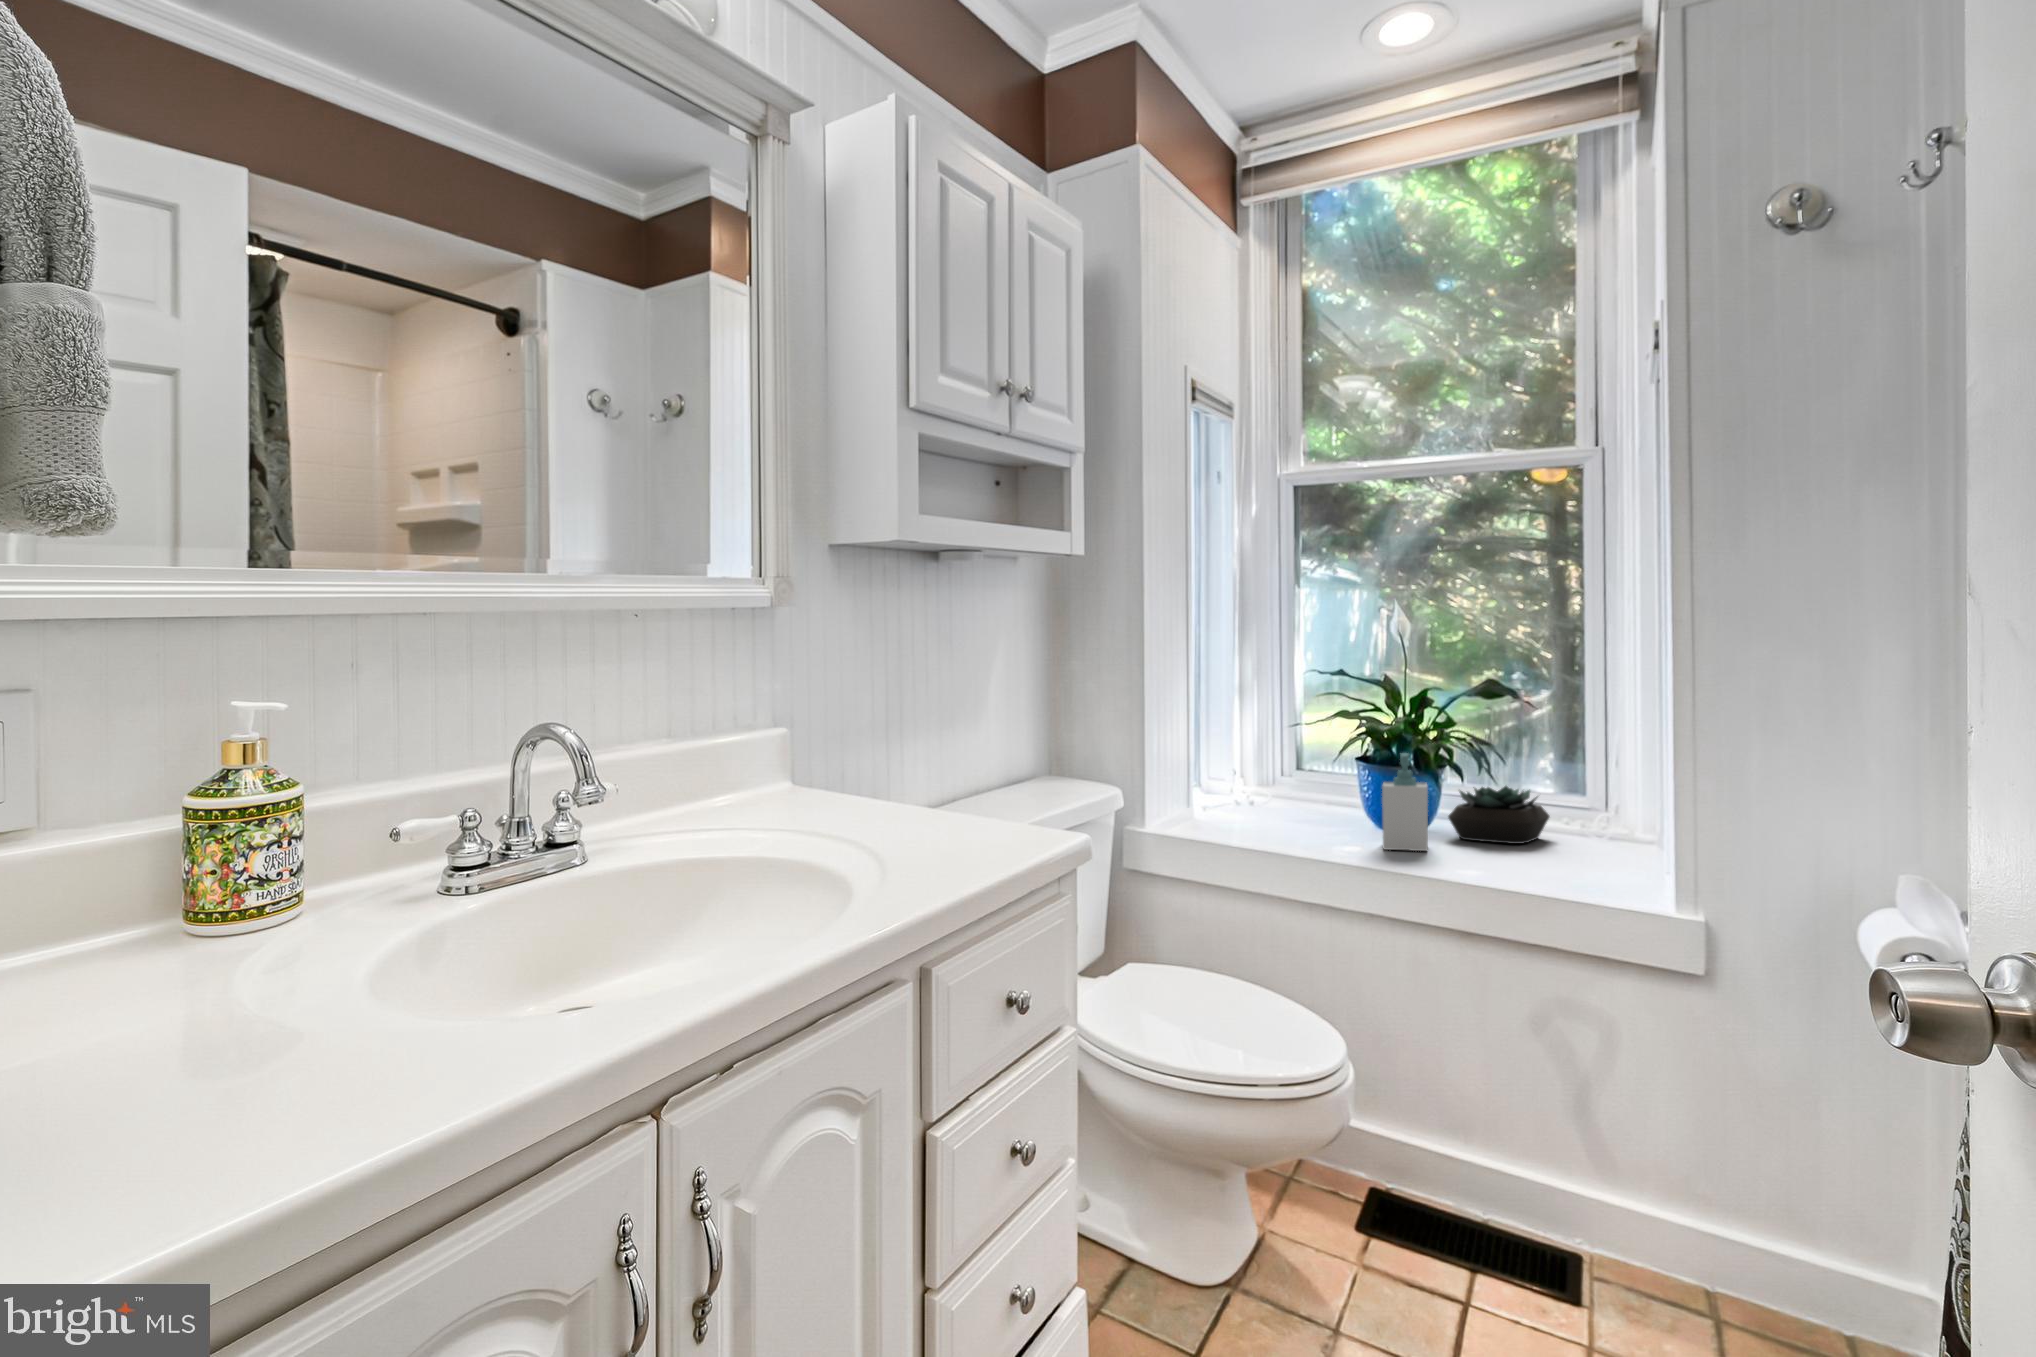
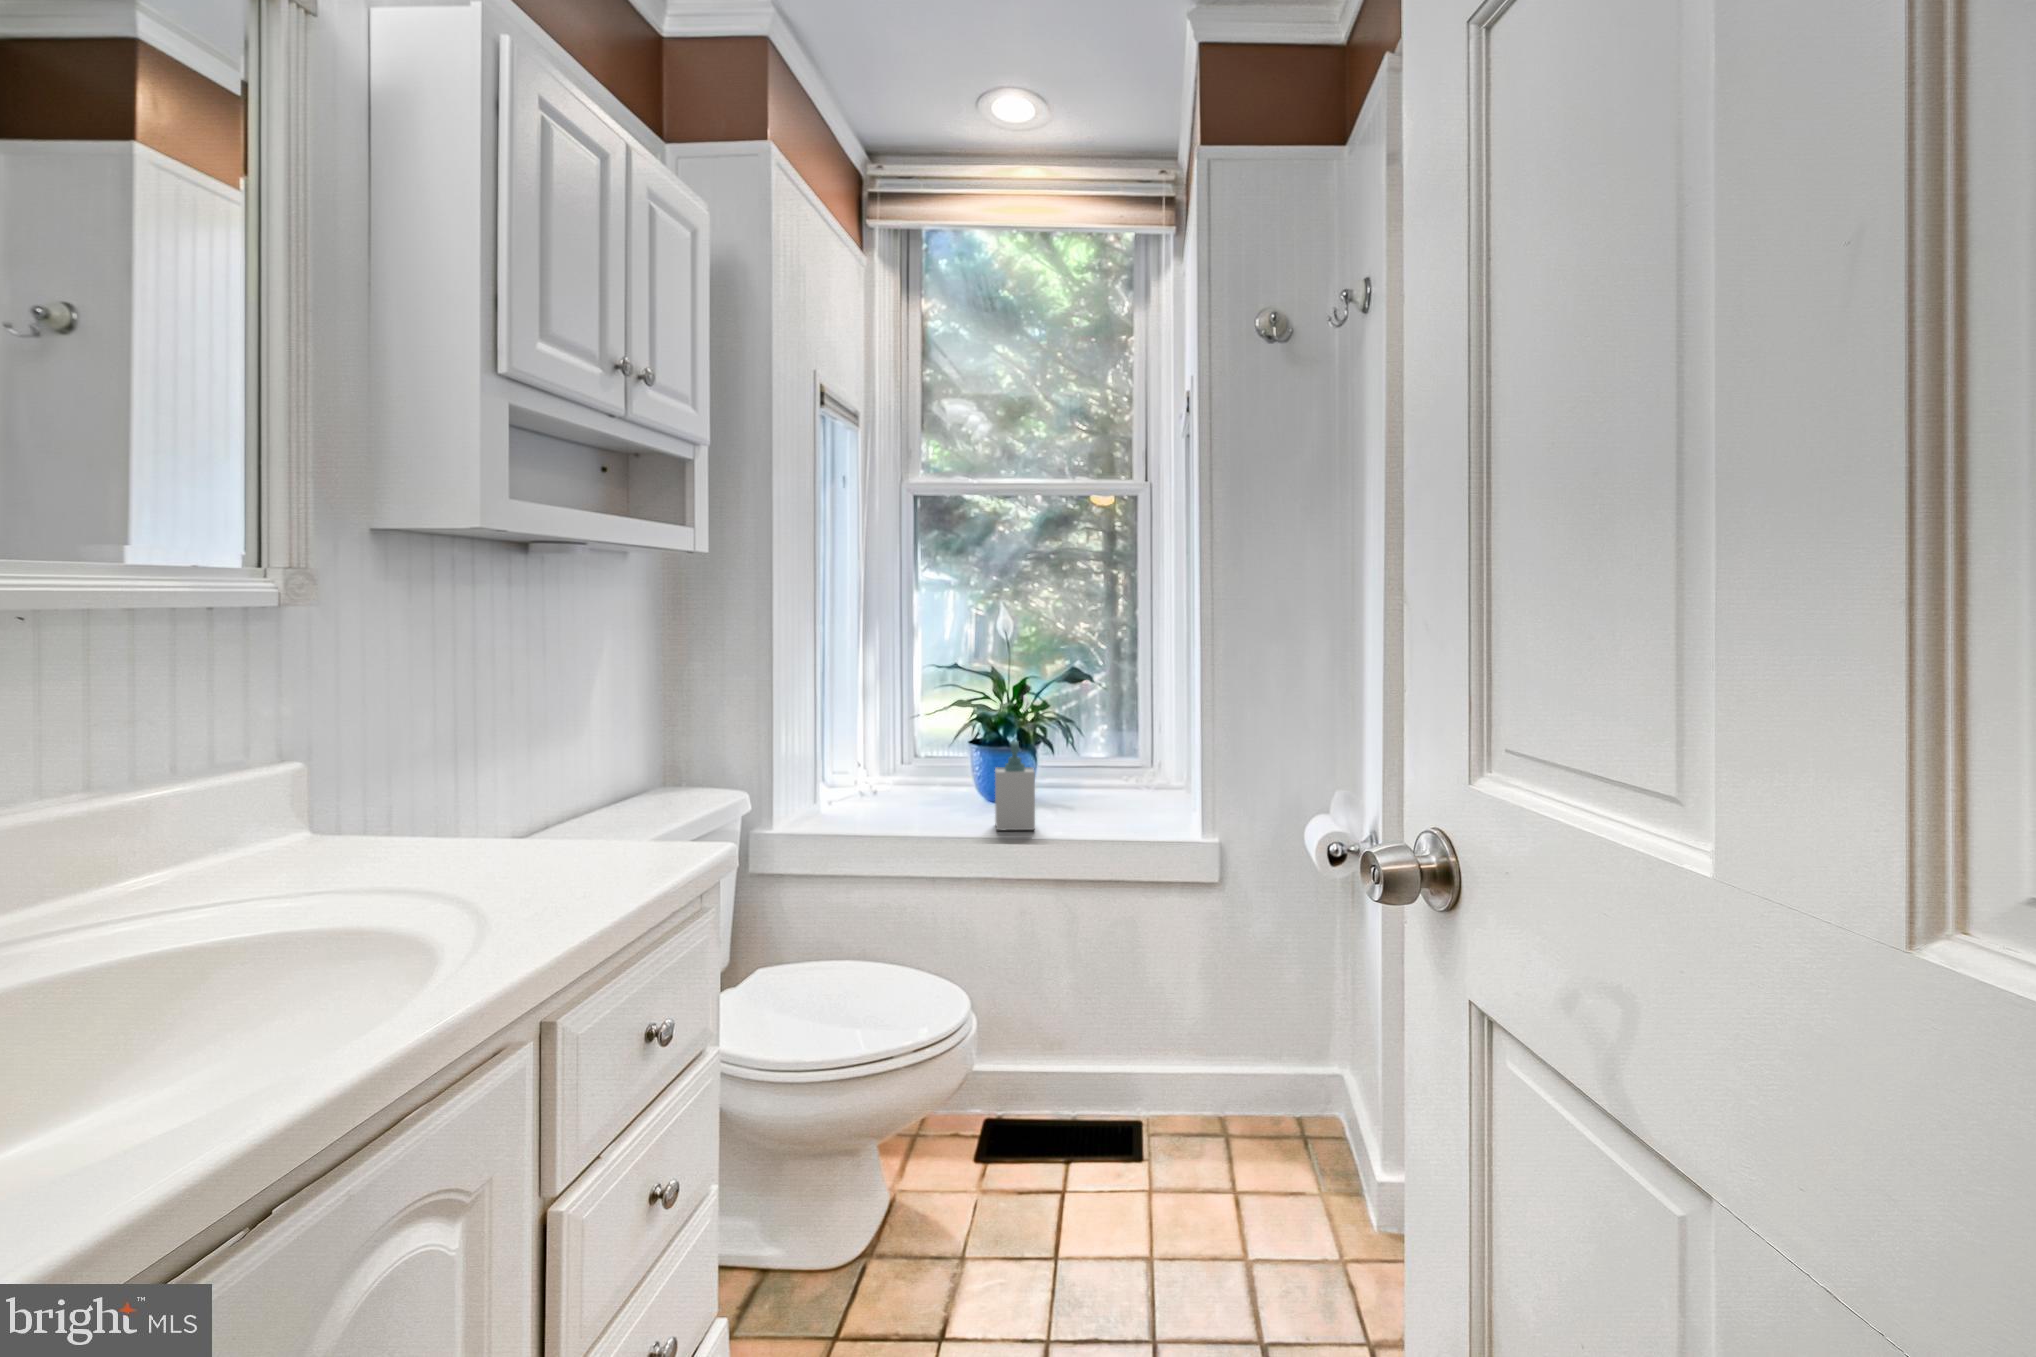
succulent plant: present [1448,786,1550,844] -> none [1049,765,1132,818]

